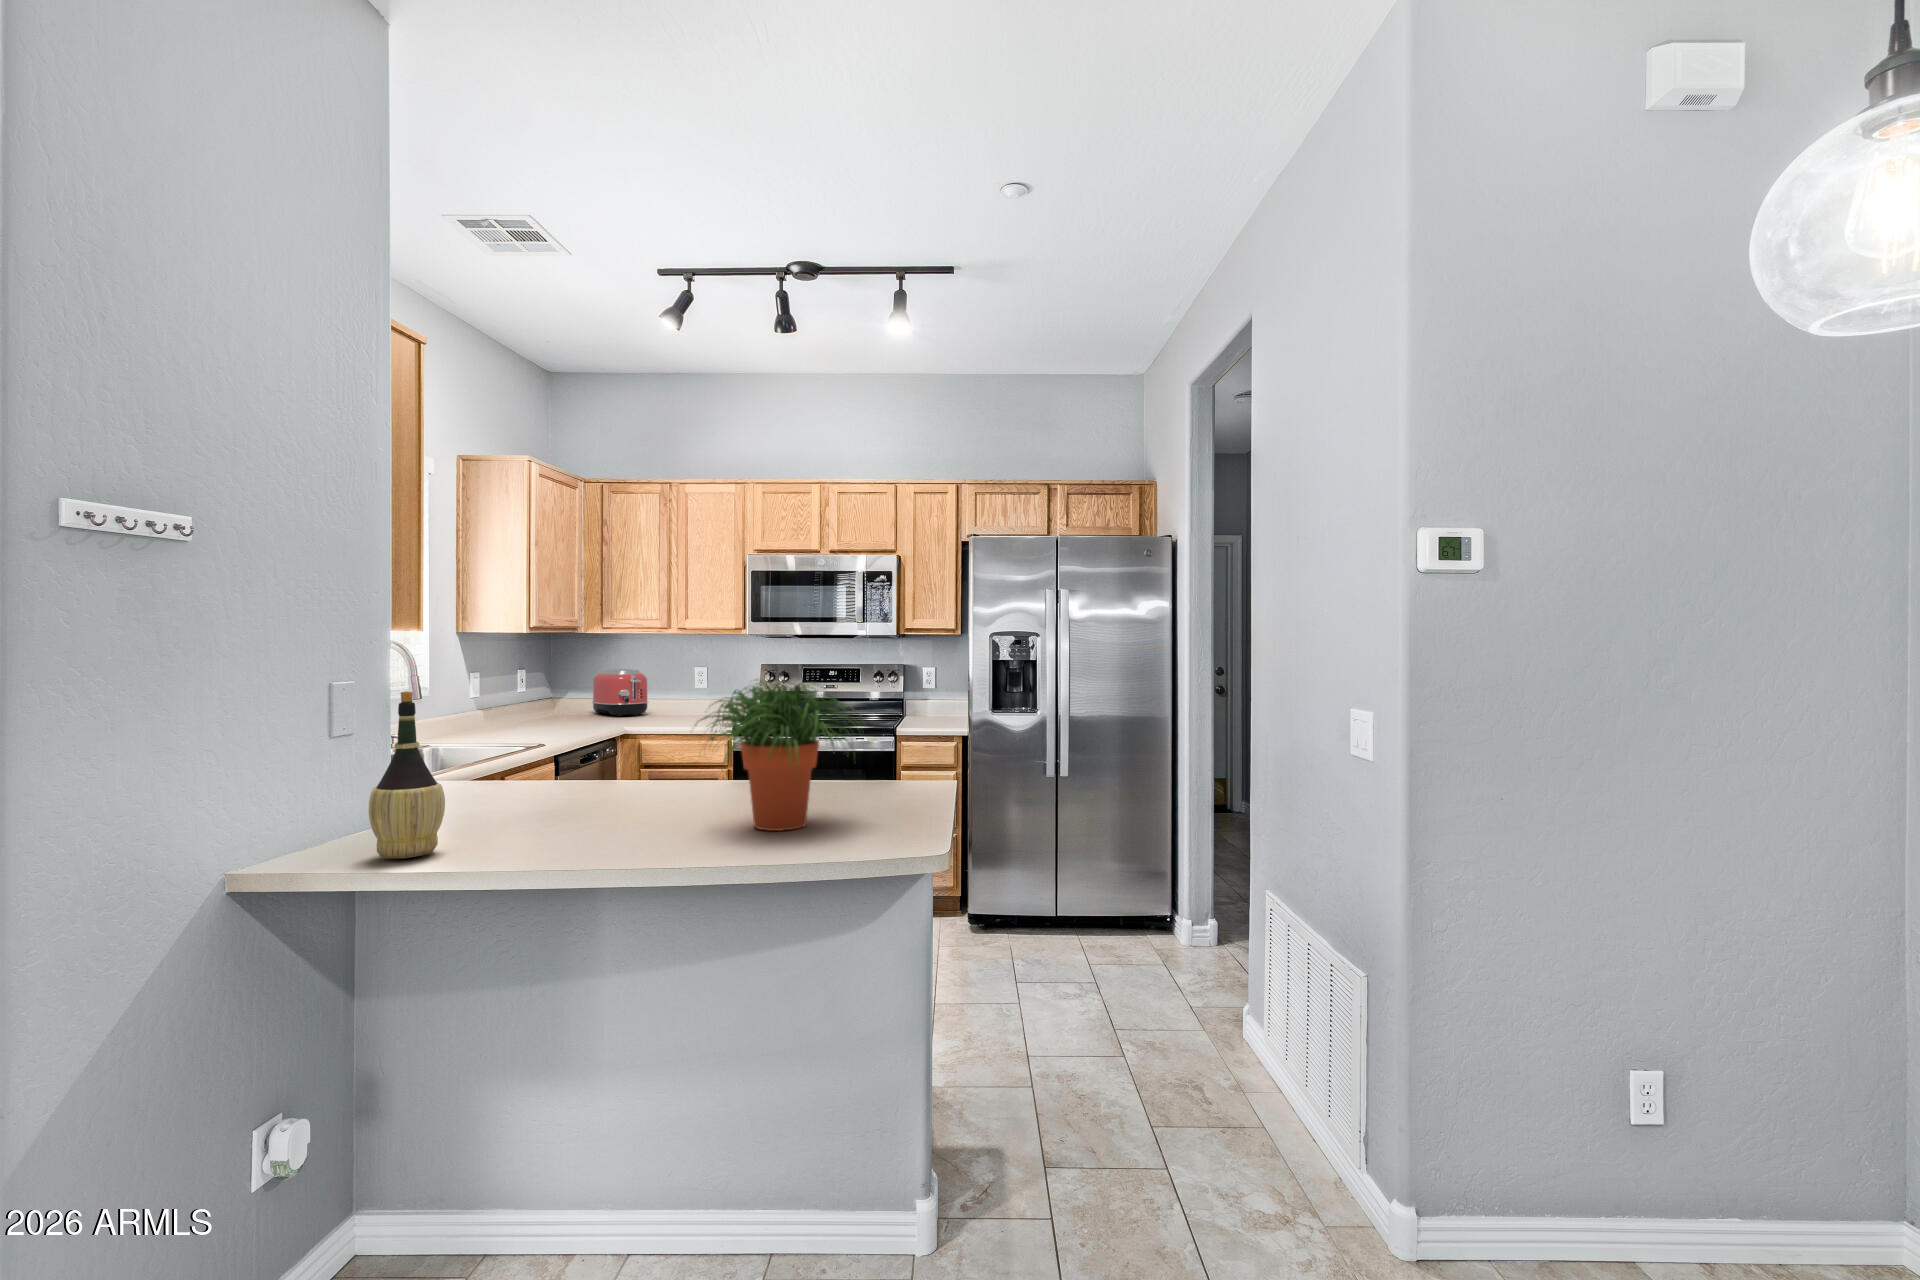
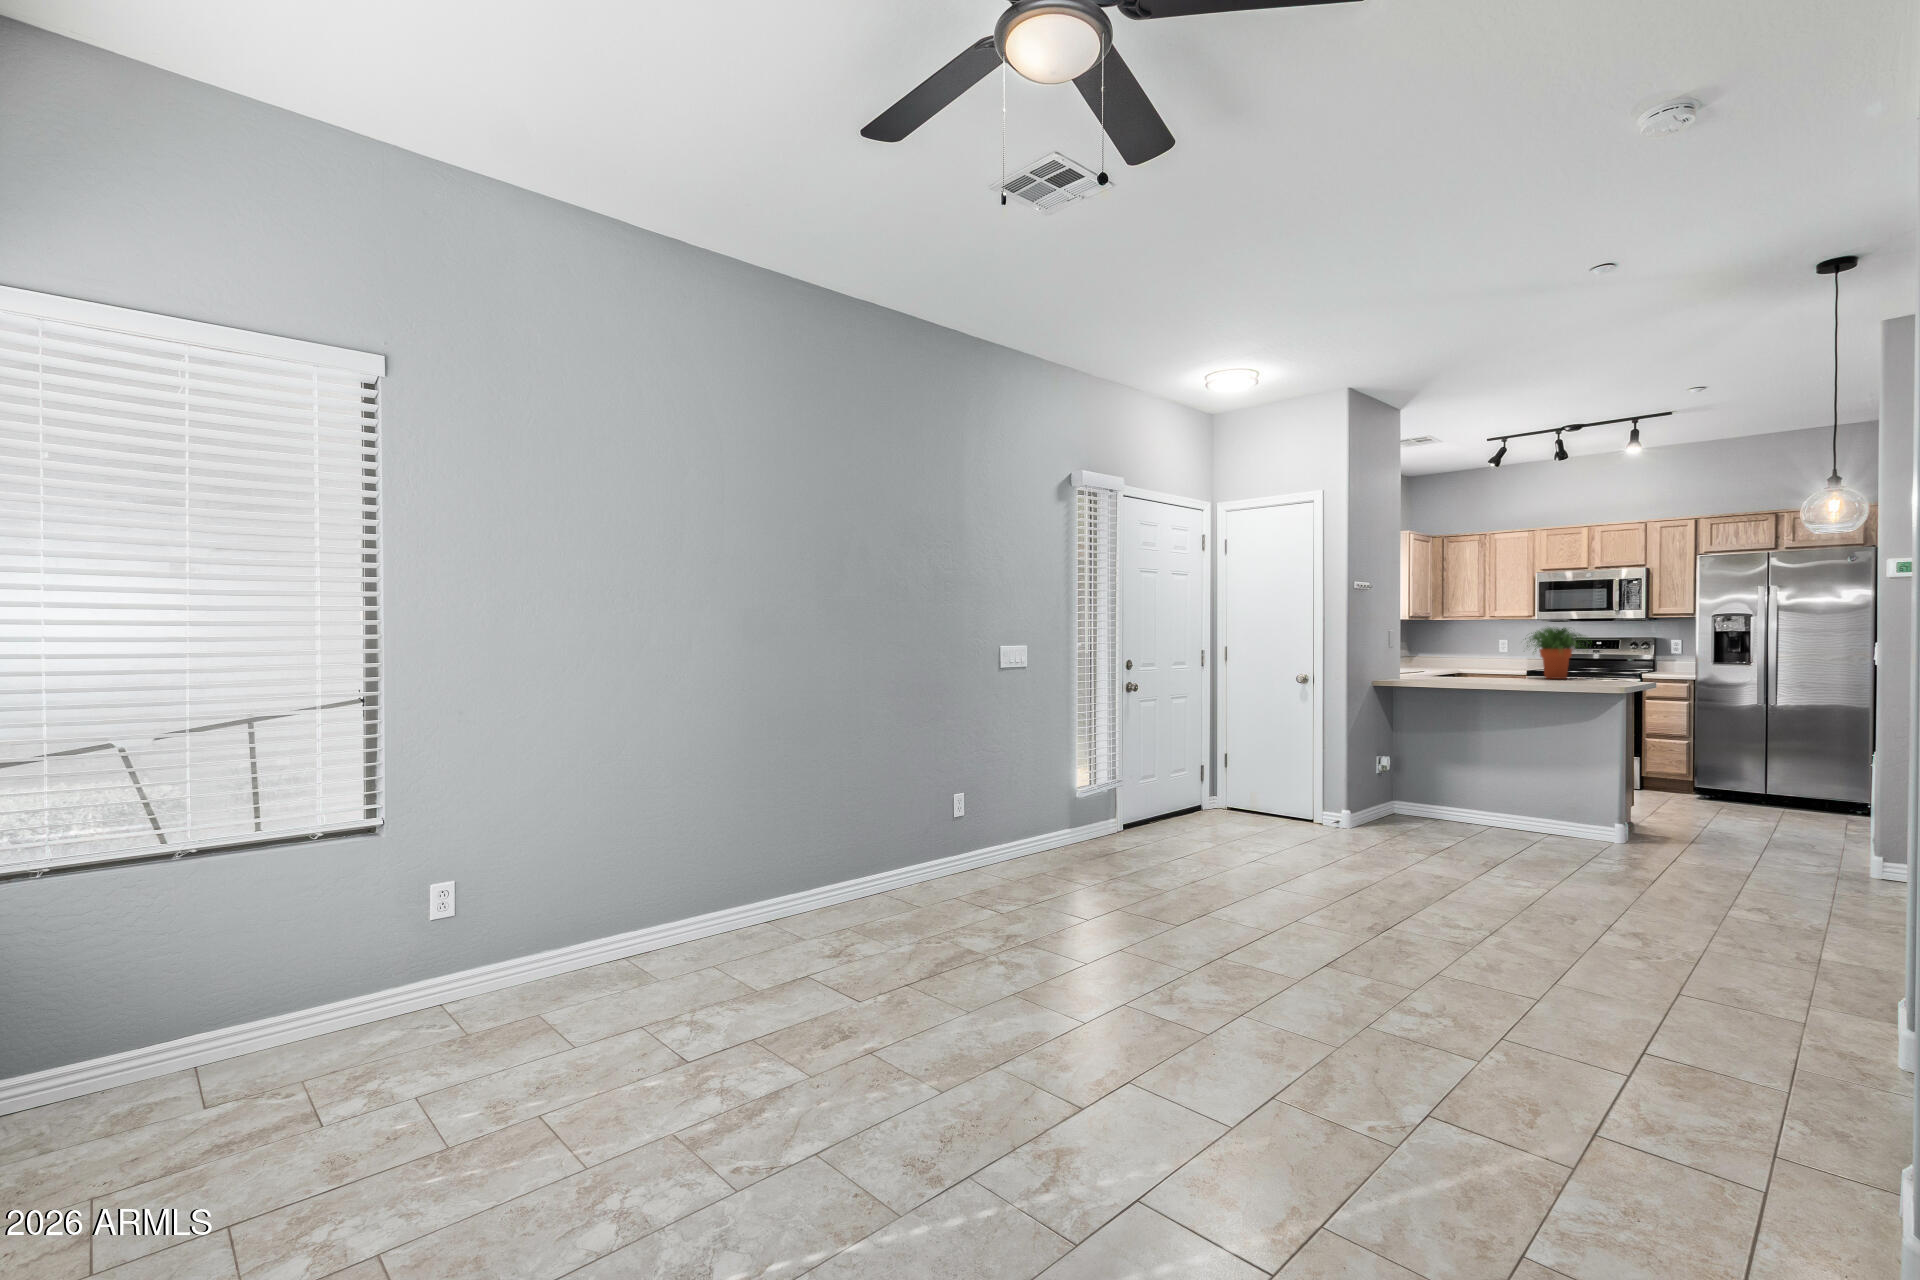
toaster: present [592,669,648,716] -> none [1435,641,1470,667]
wine bottle: present [369,691,445,858] -> none [1412,629,1435,679]

